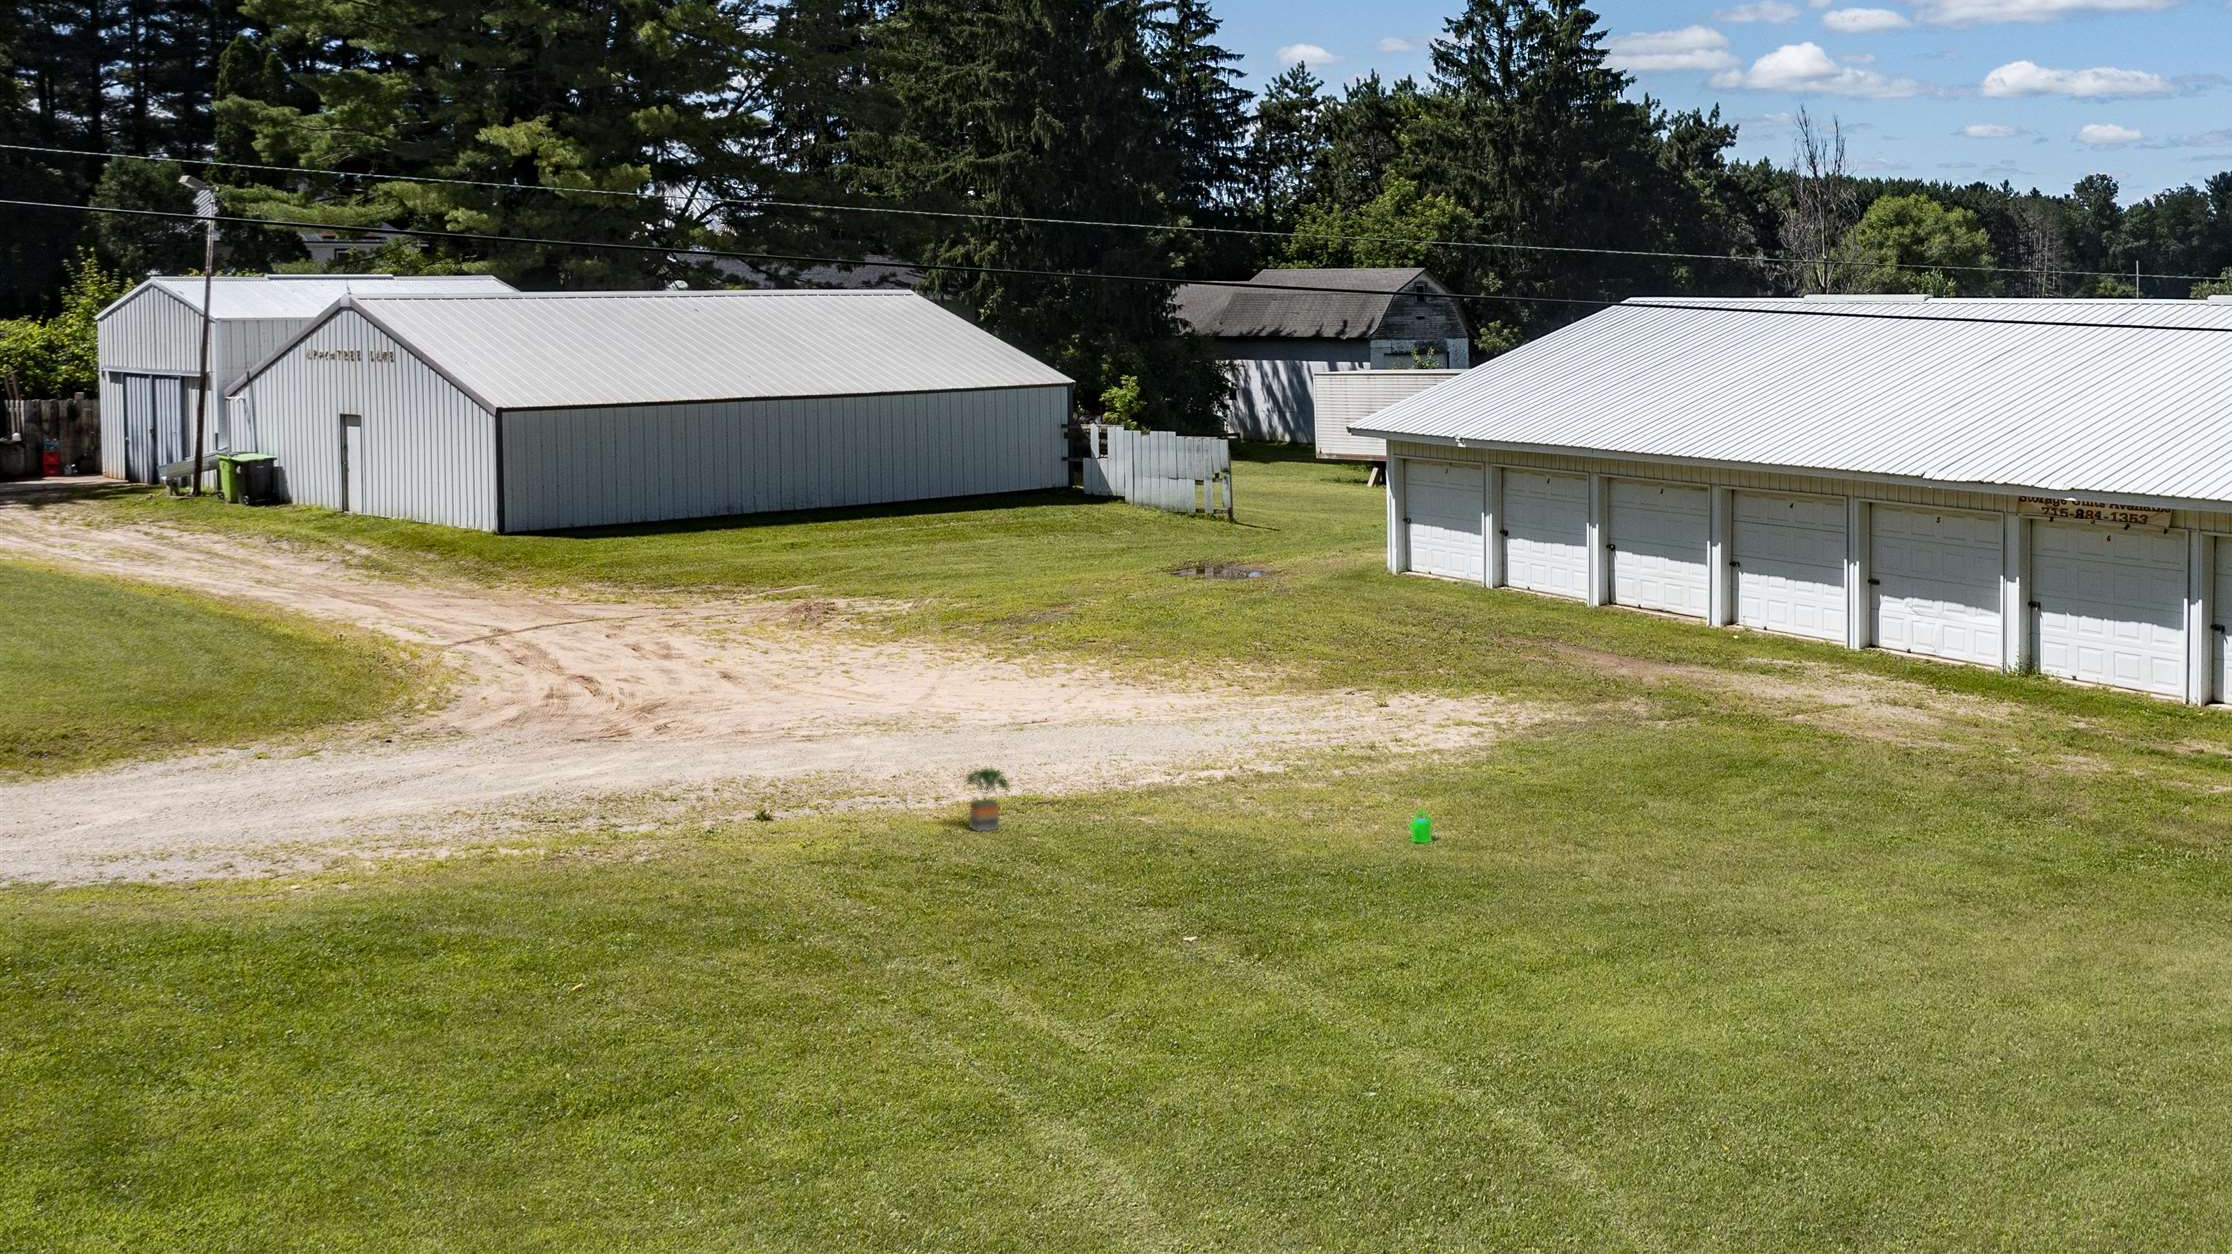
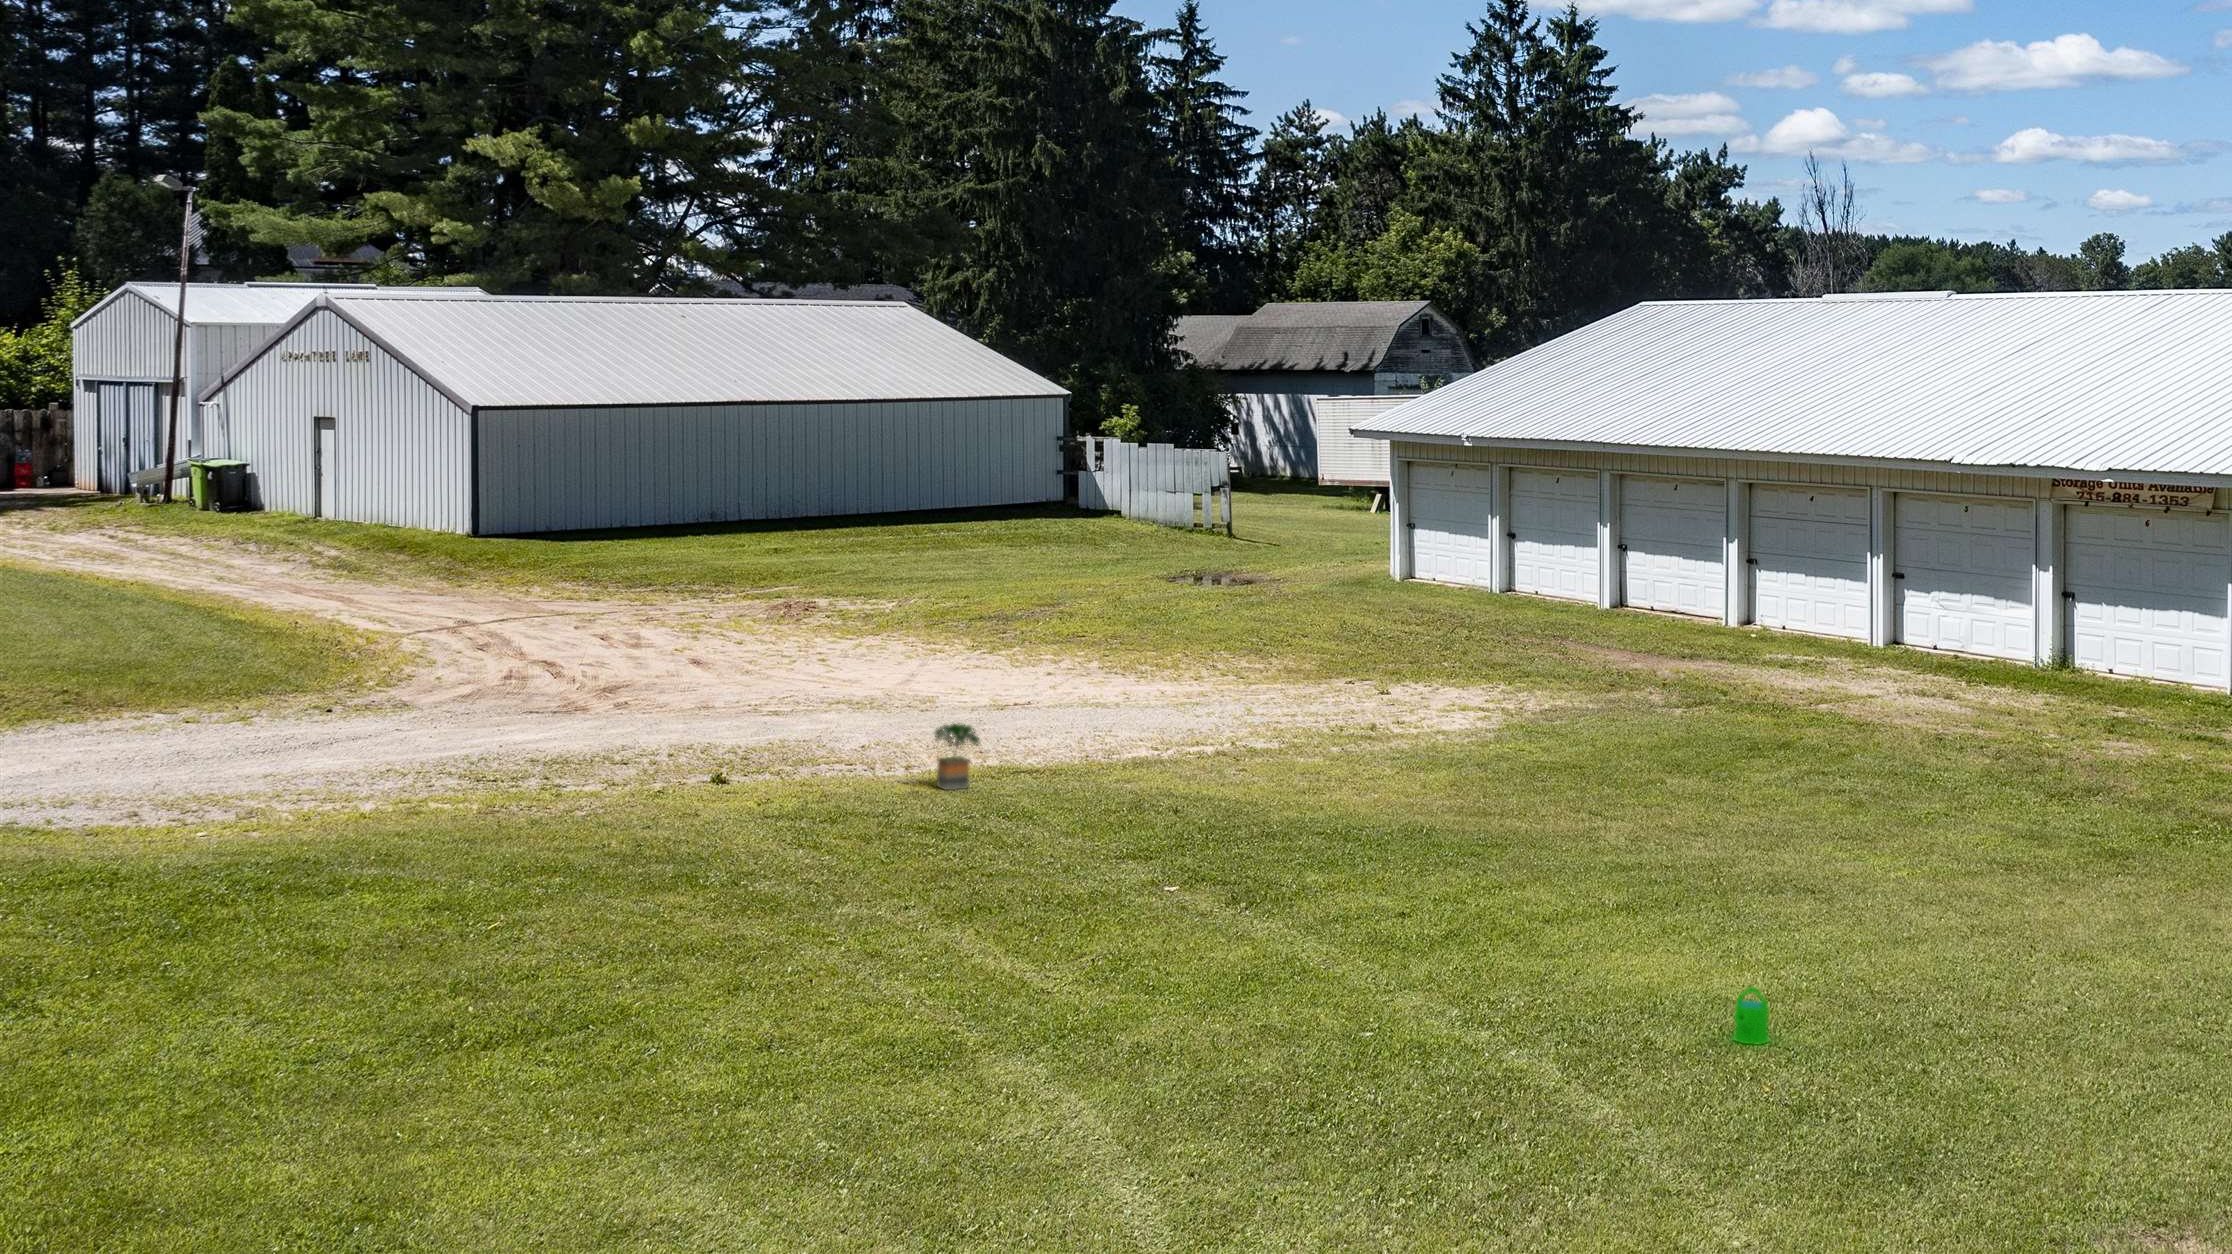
watering can: present [1409,811,1432,843] -> present [1732,987,1771,1045]

